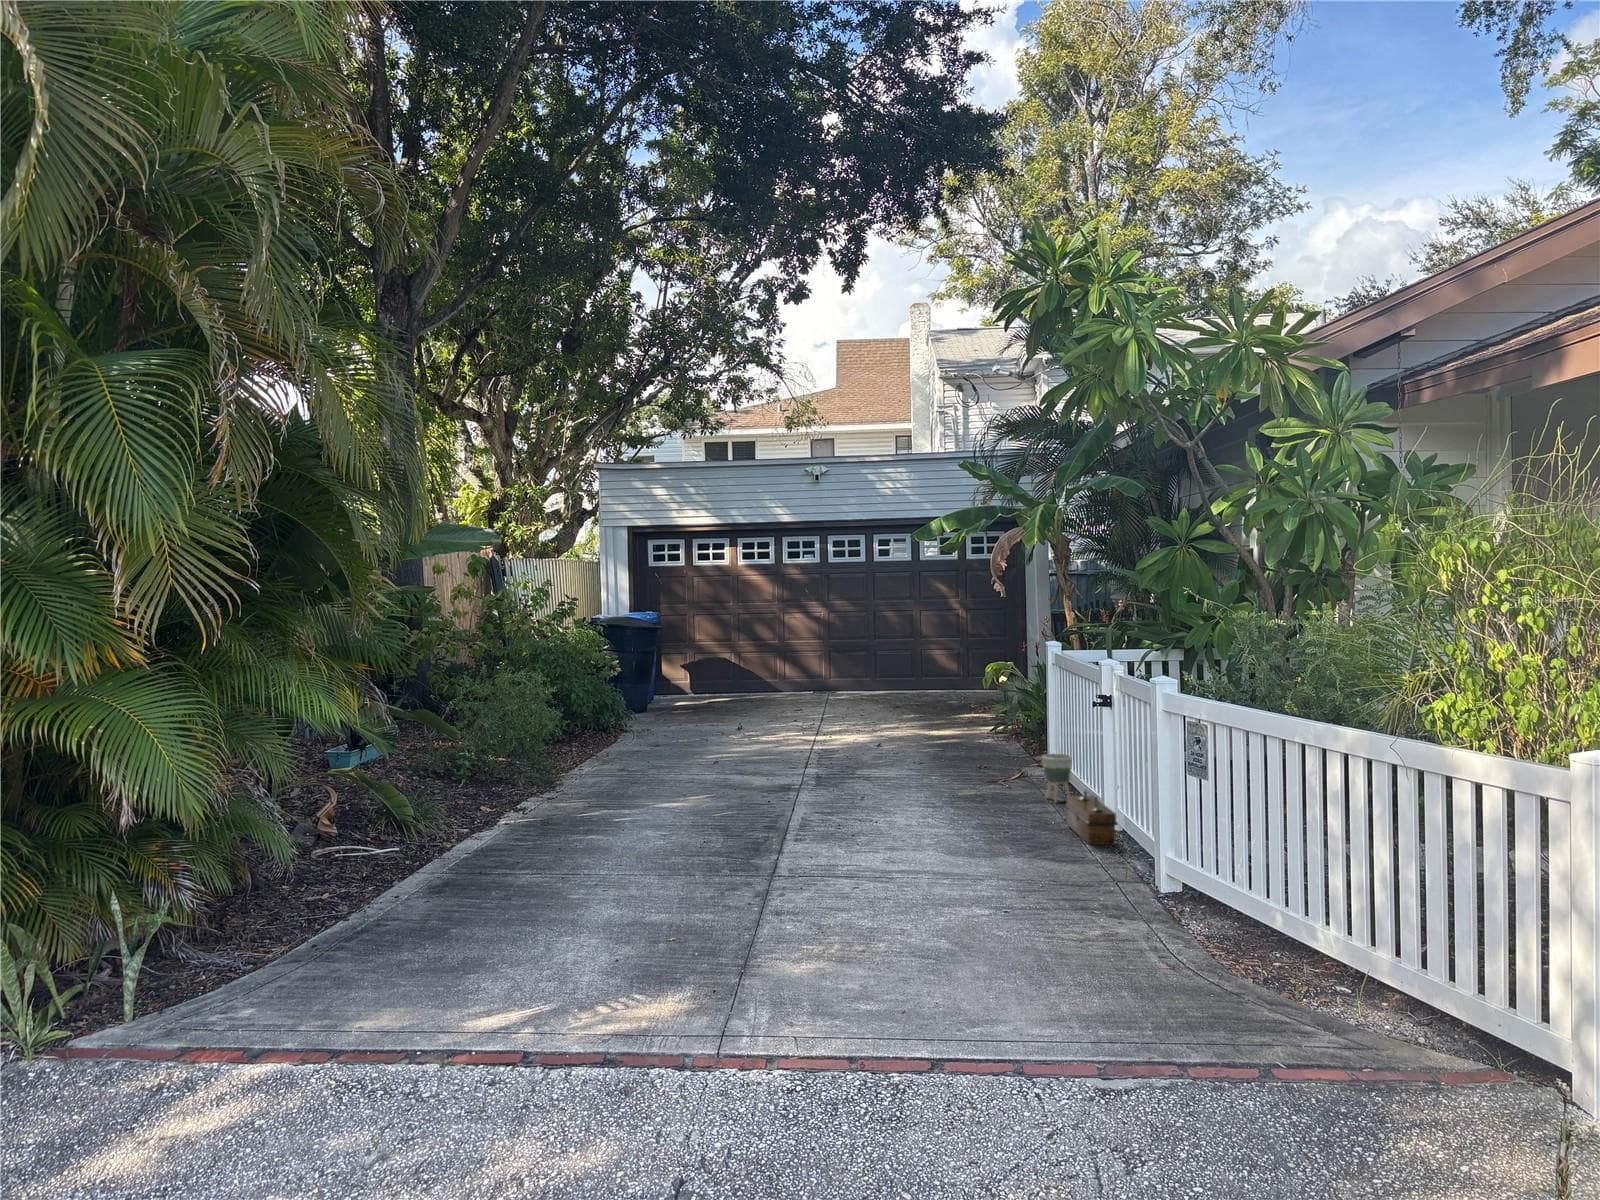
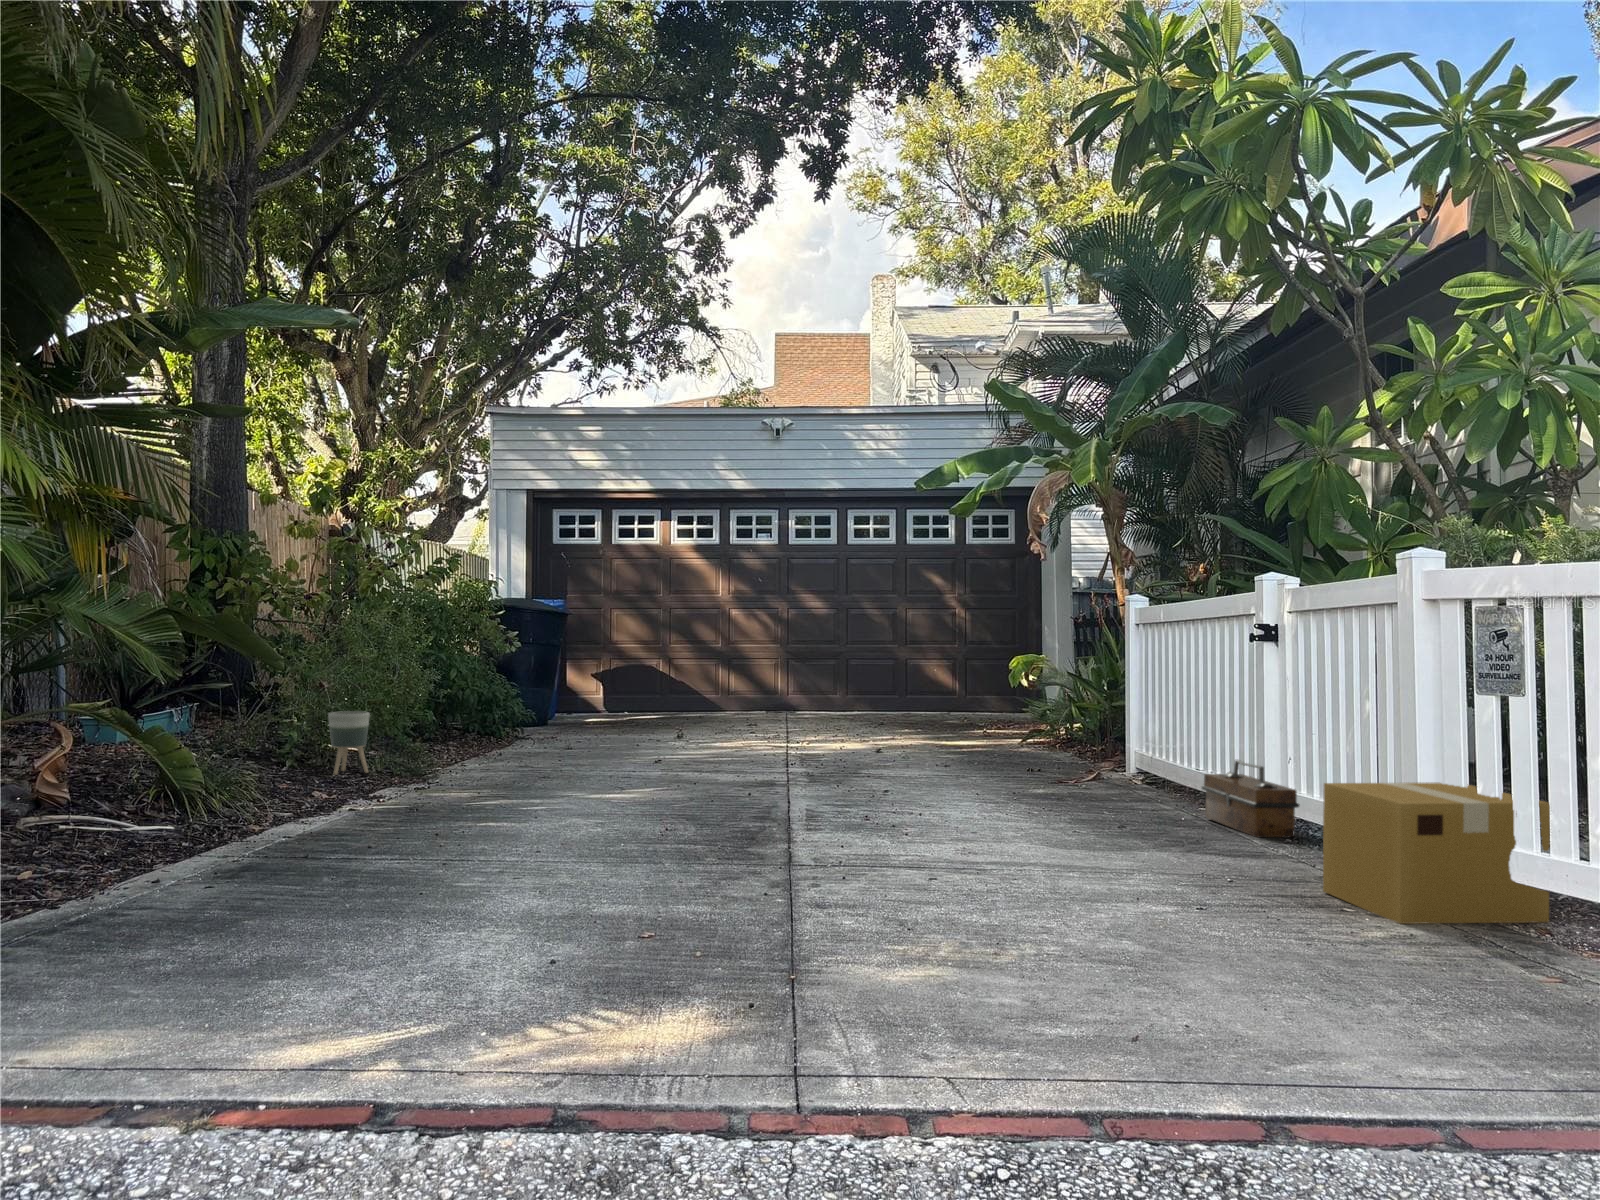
planter: present [1042,754,1072,803] -> present [328,711,370,775]
cardboard box: none [1092,830,1211,926] -> present [1323,782,1550,924]

